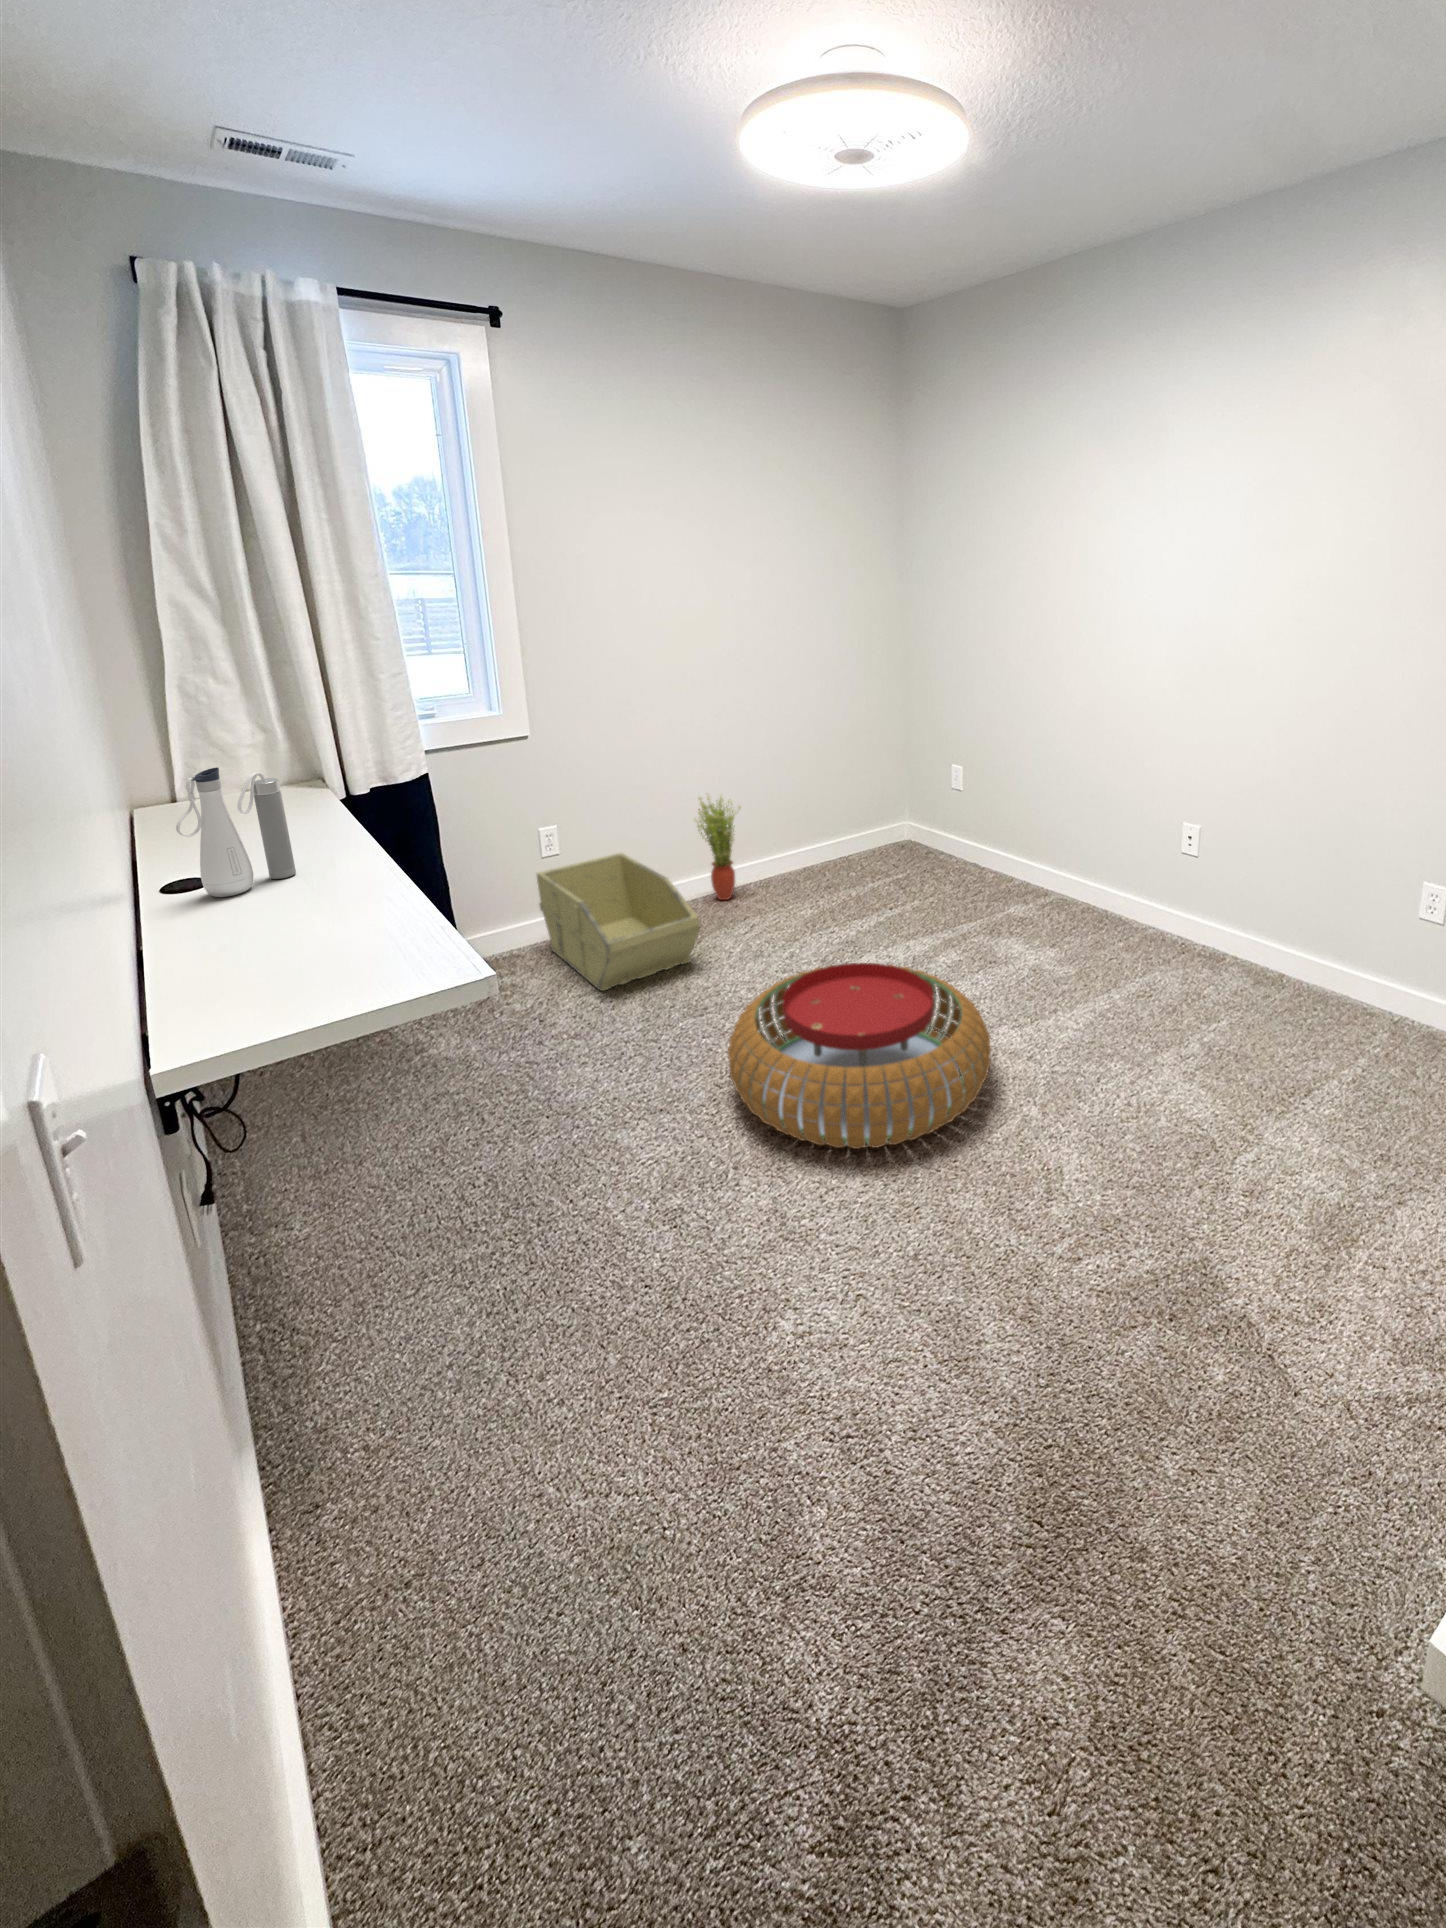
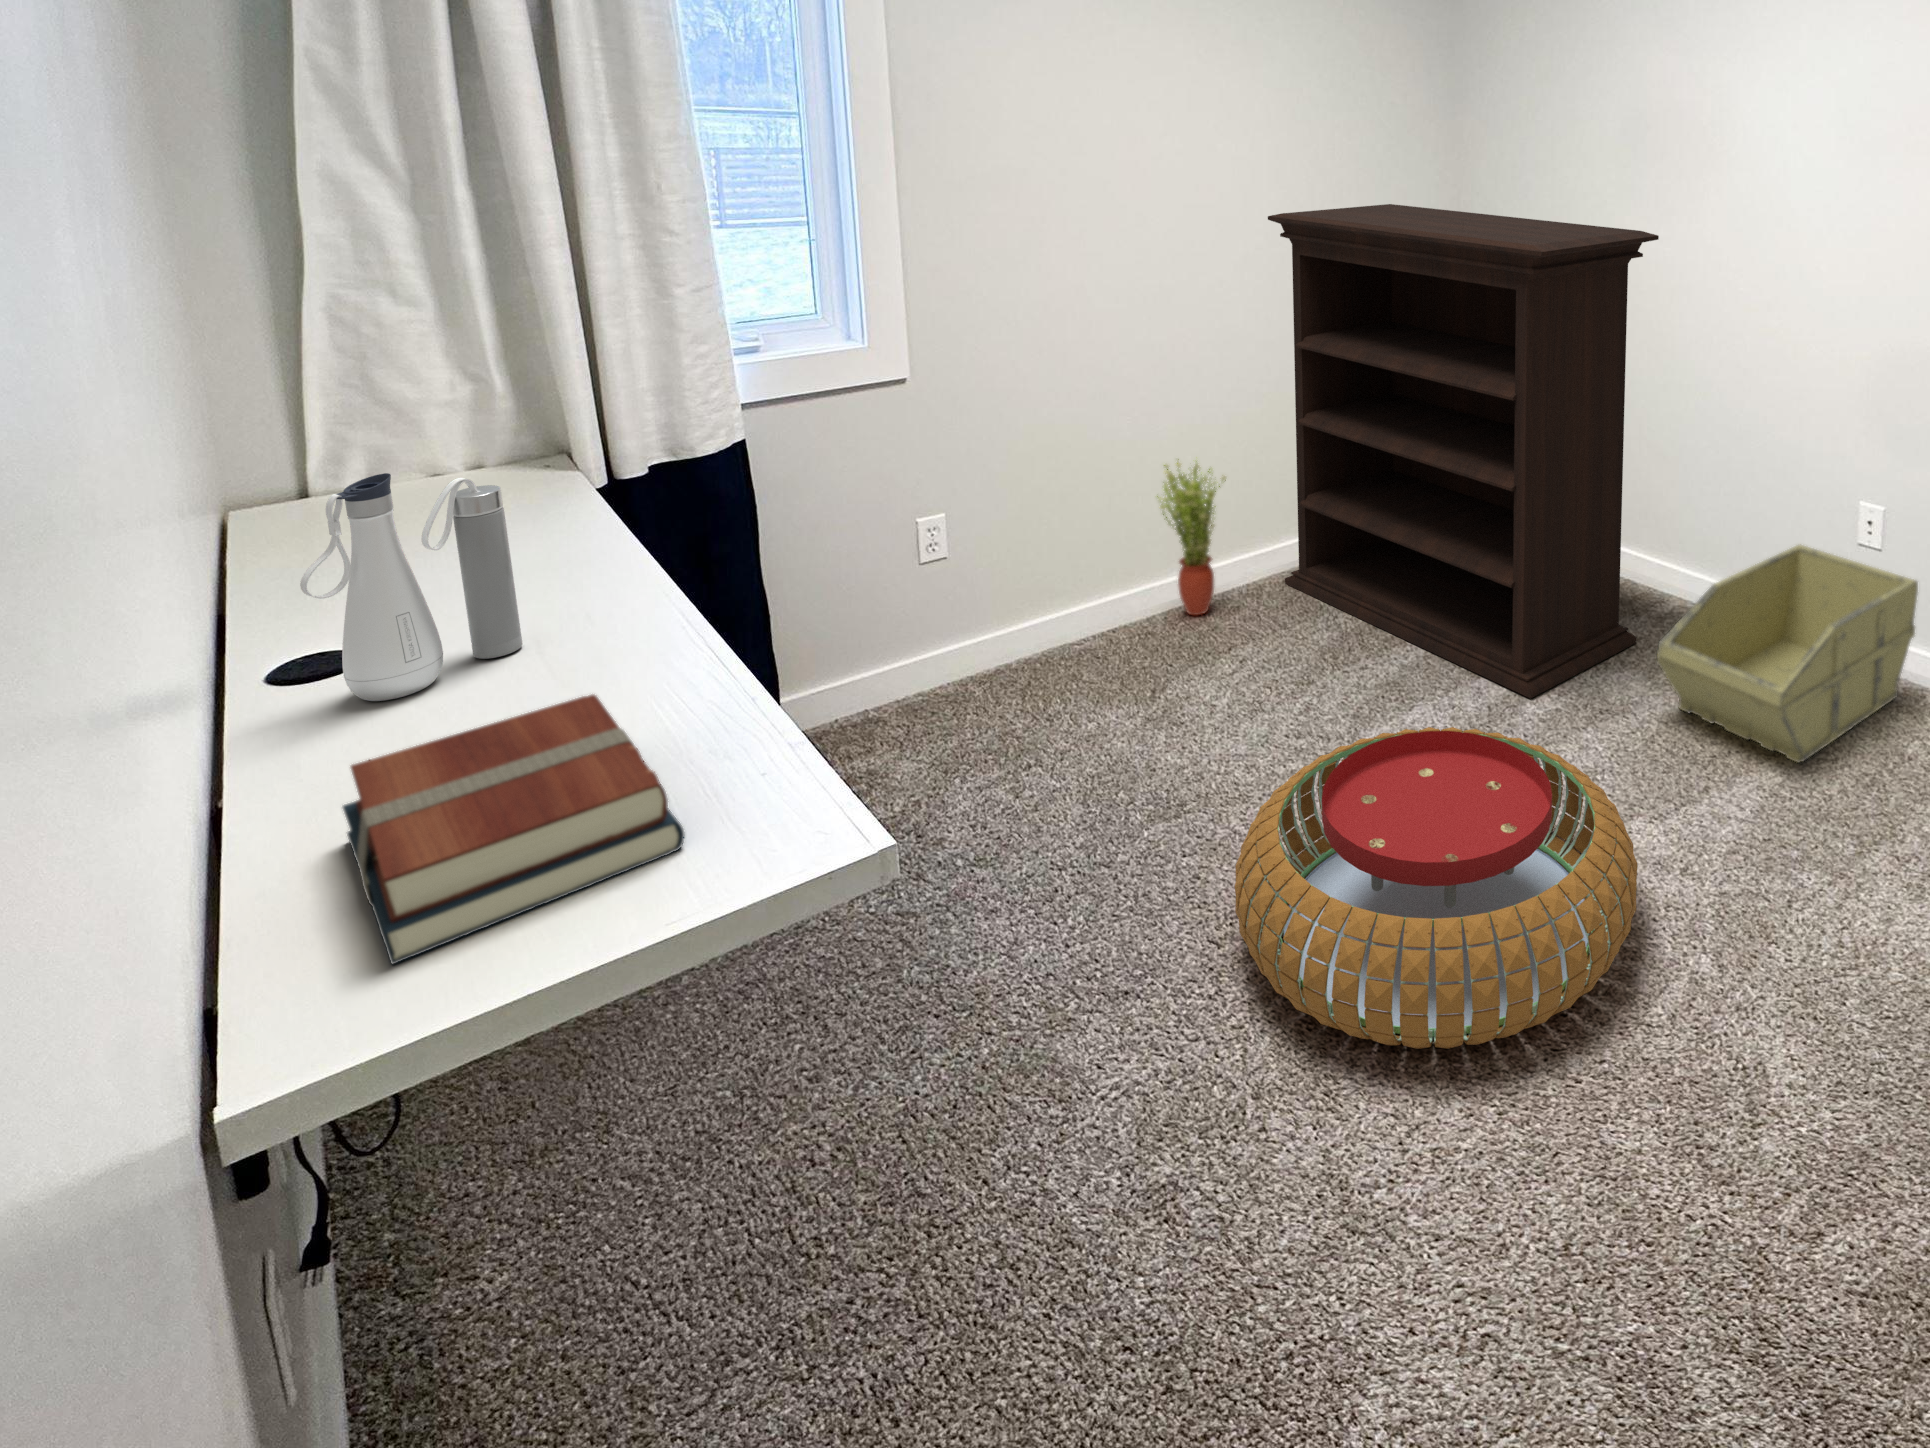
bookshelf: none [766,617,1036,955] -> present [1268,204,1659,699]
storage bin: present [537,853,701,991] -> present [1657,544,1918,763]
books: none [205,887,380,1005] -> present [343,695,684,964]

